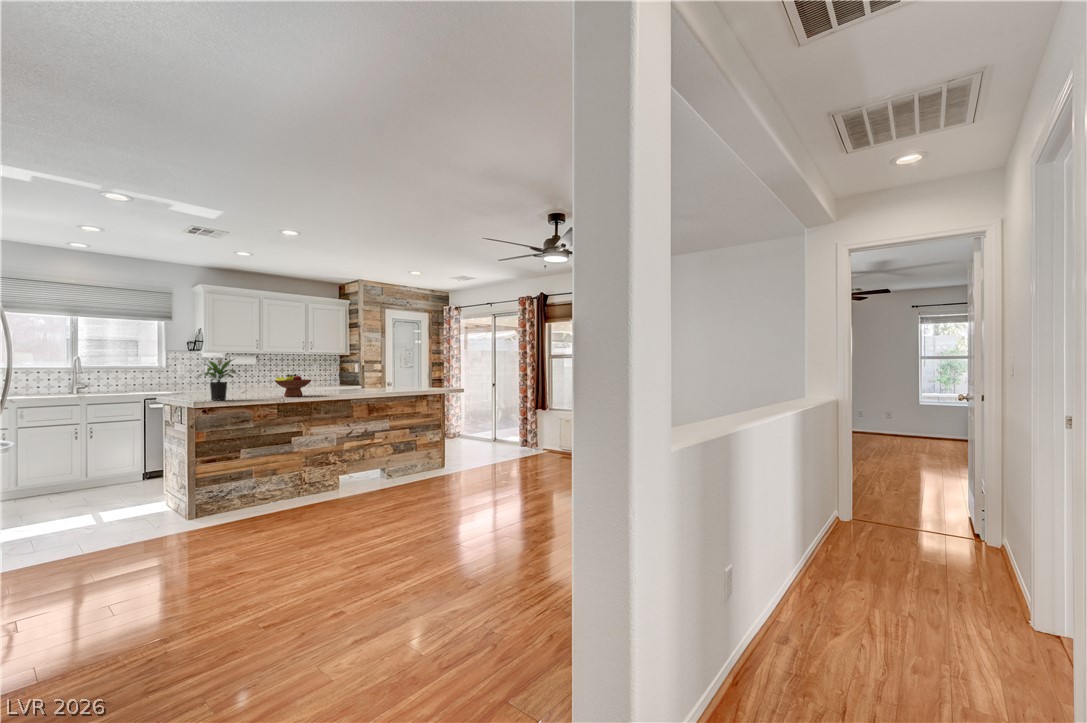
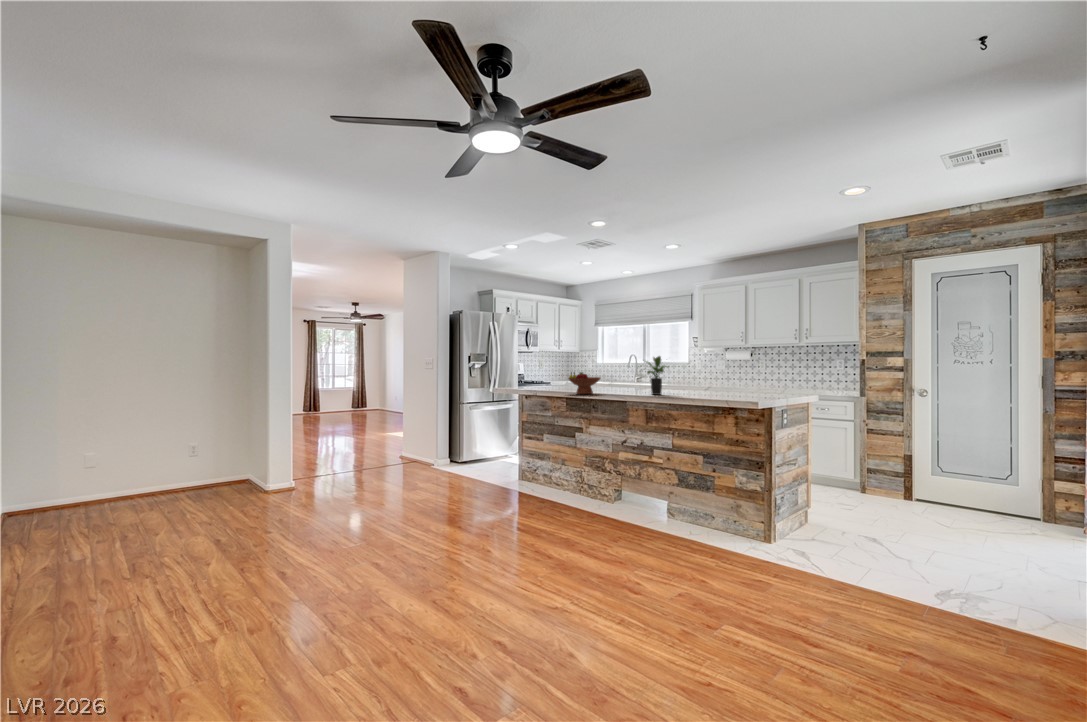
potted plant: present [198,359,239,401] -> present [646,356,668,395]

